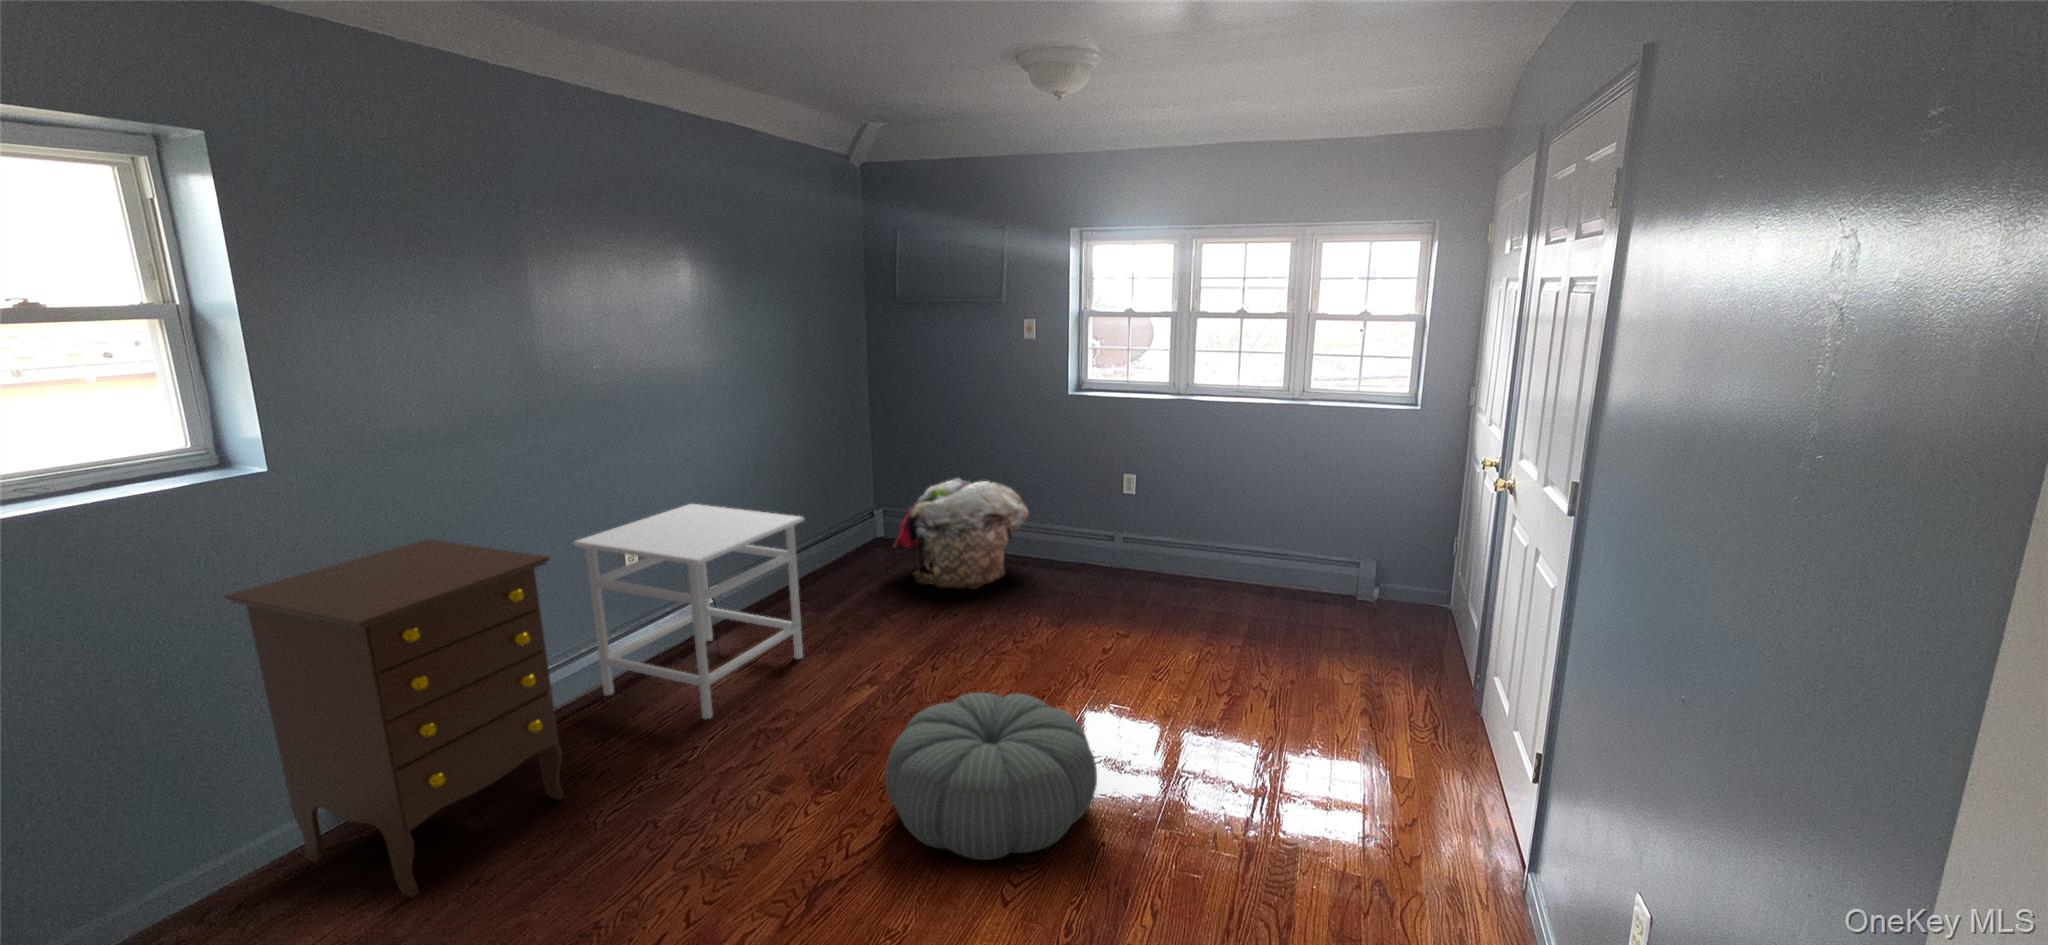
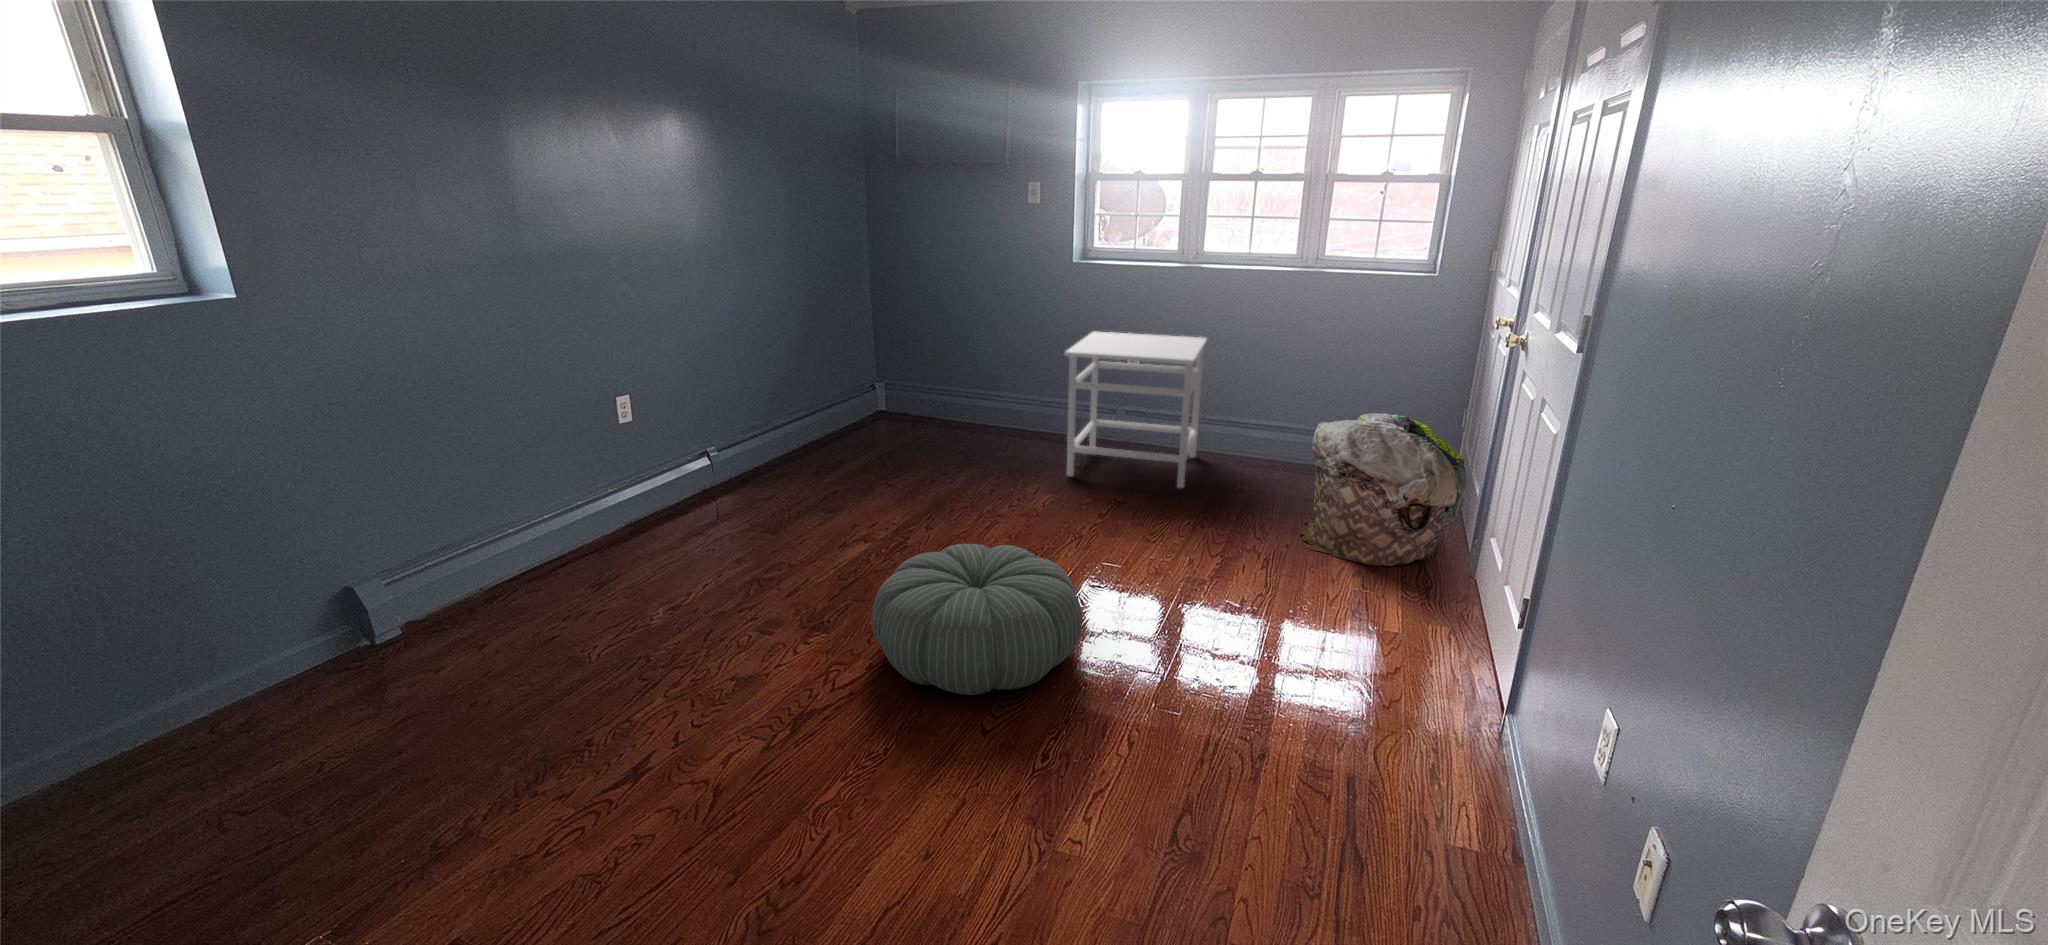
laundry basket: present [894,478,1029,589] -> present [1299,413,1467,567]
nightstand: present [573,504,804,719] -> present [1064,332,1207,488]
dresser: present [225,539,564,897] -> none [206,379,558,716]

